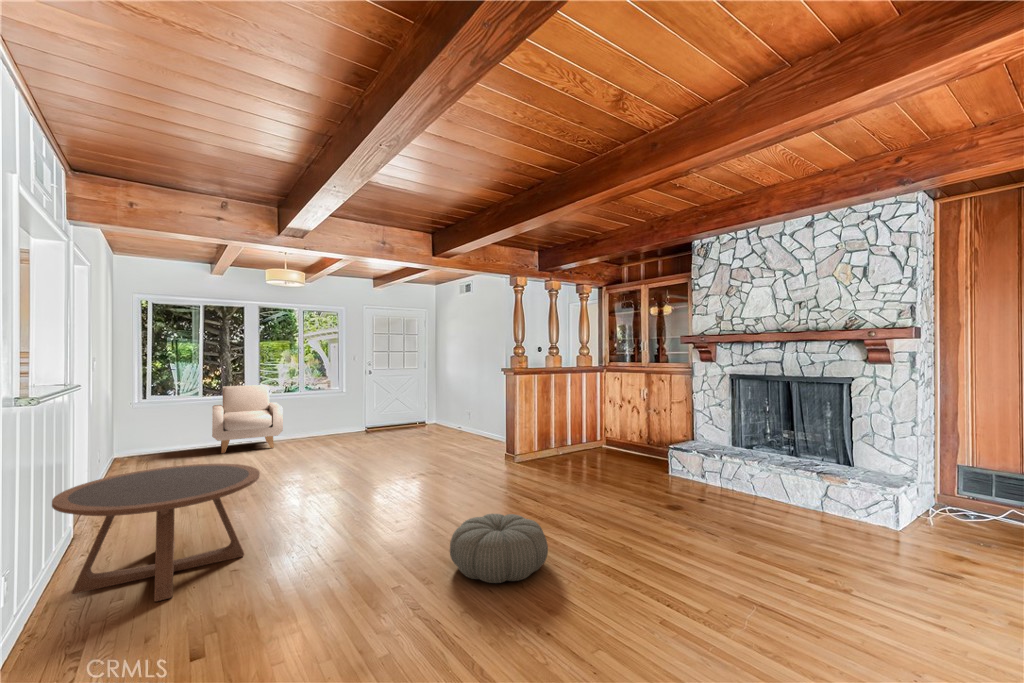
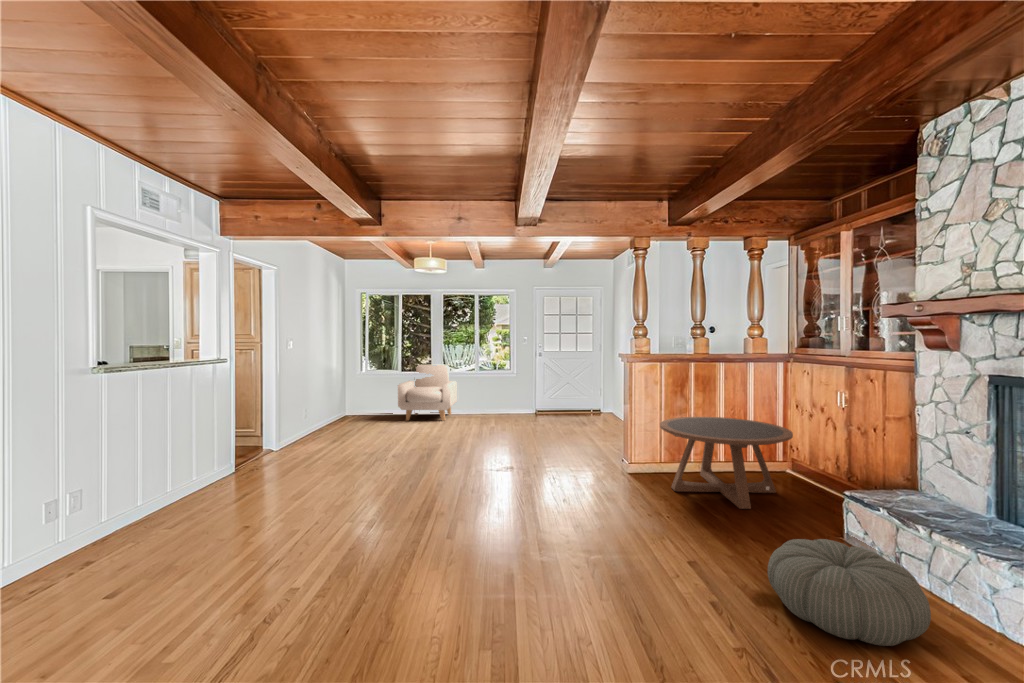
coffee table: present [52,464,260,602] -> present [660,417,793,509]
pouf: present [450,514,548,583] -> present [768,539,931,646]

